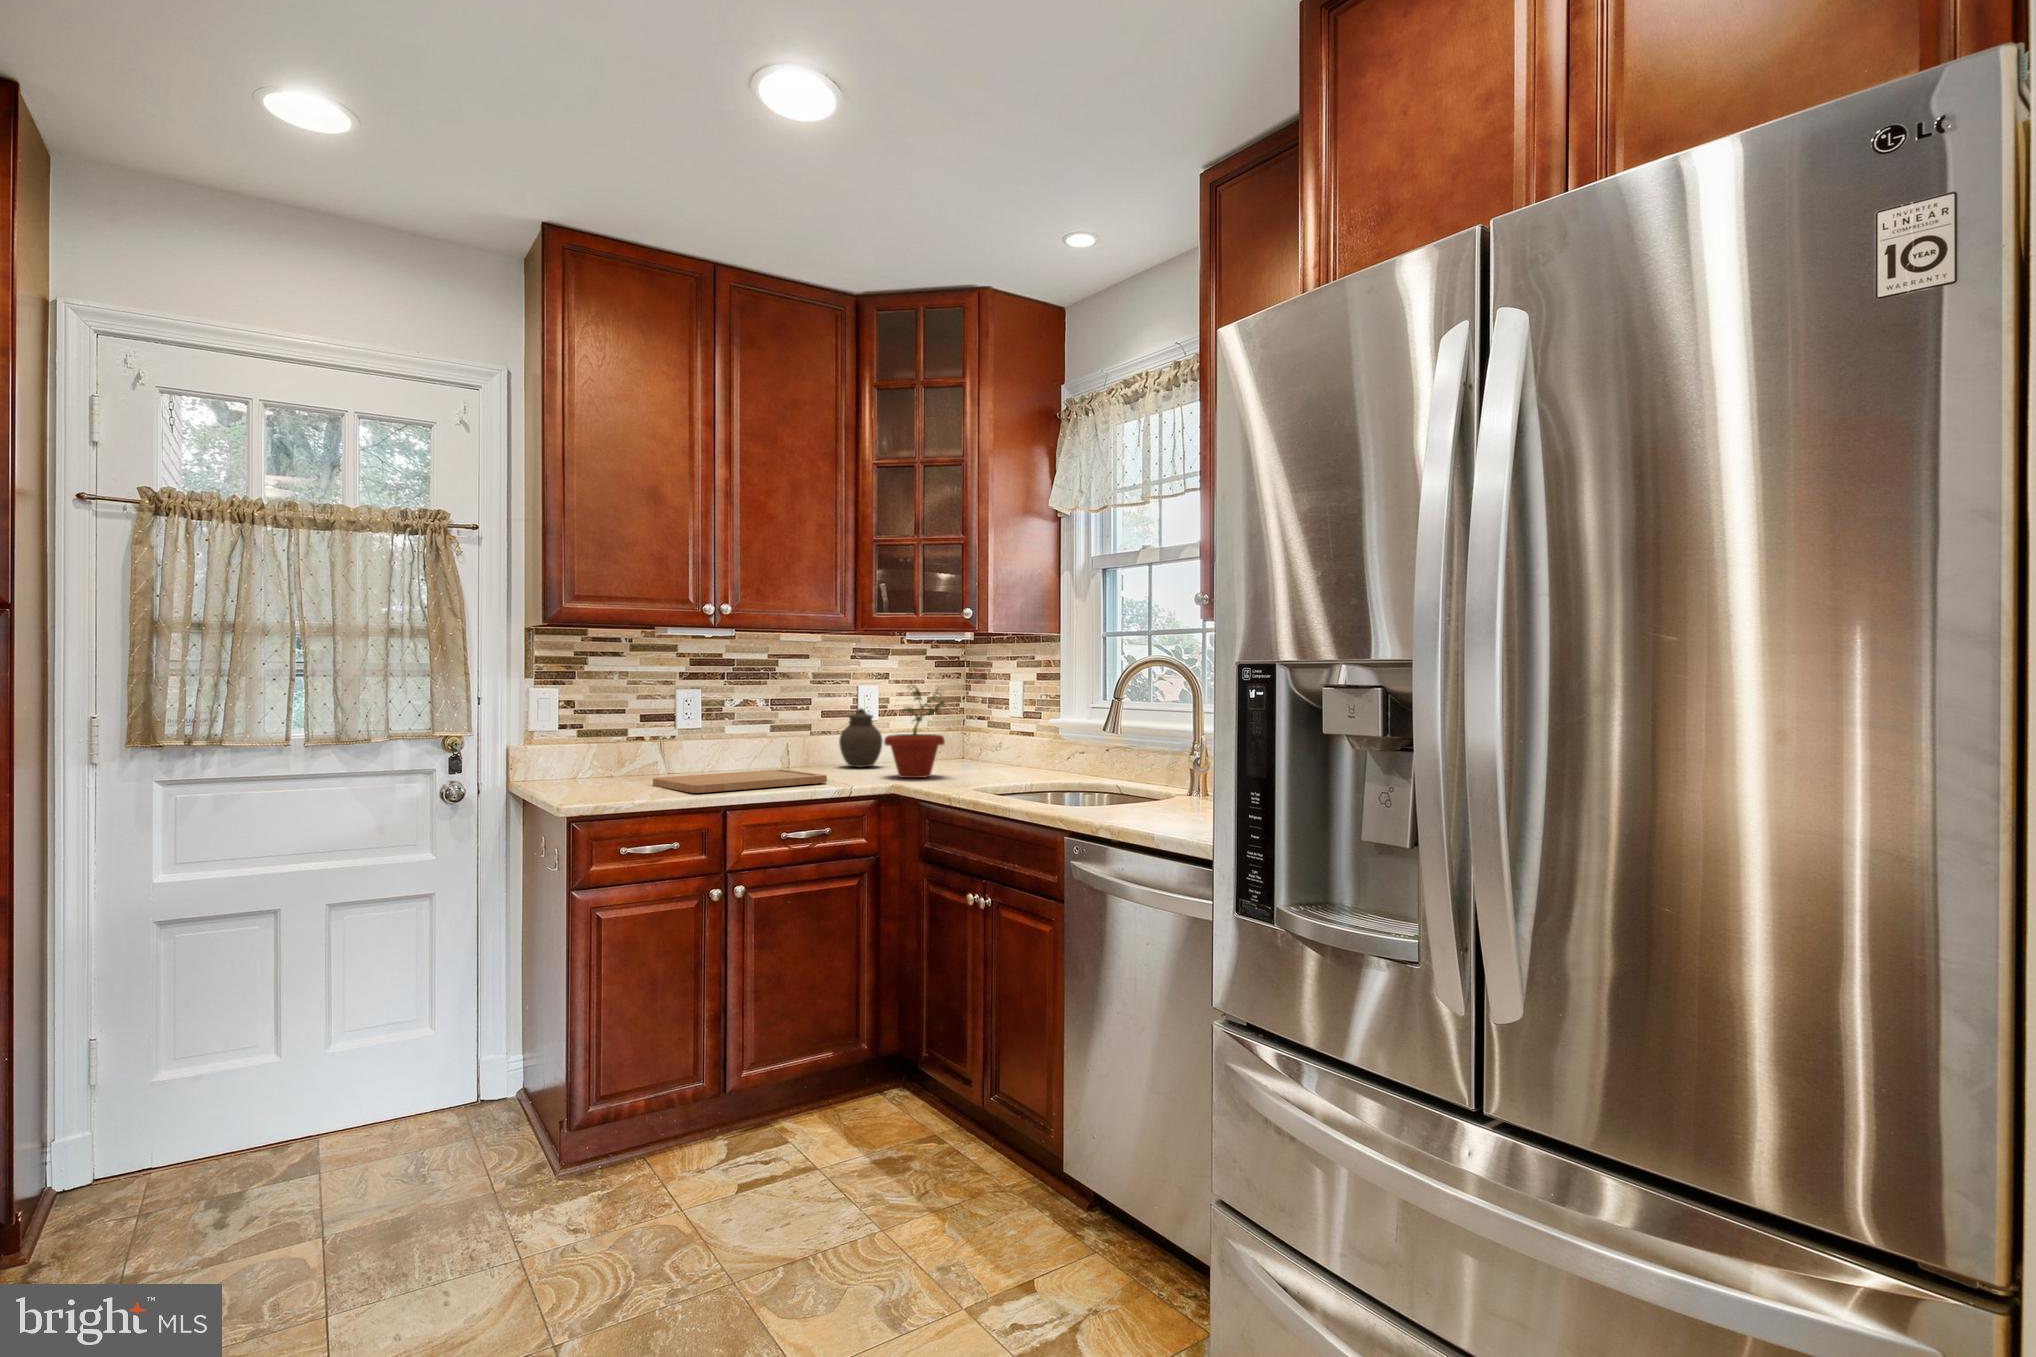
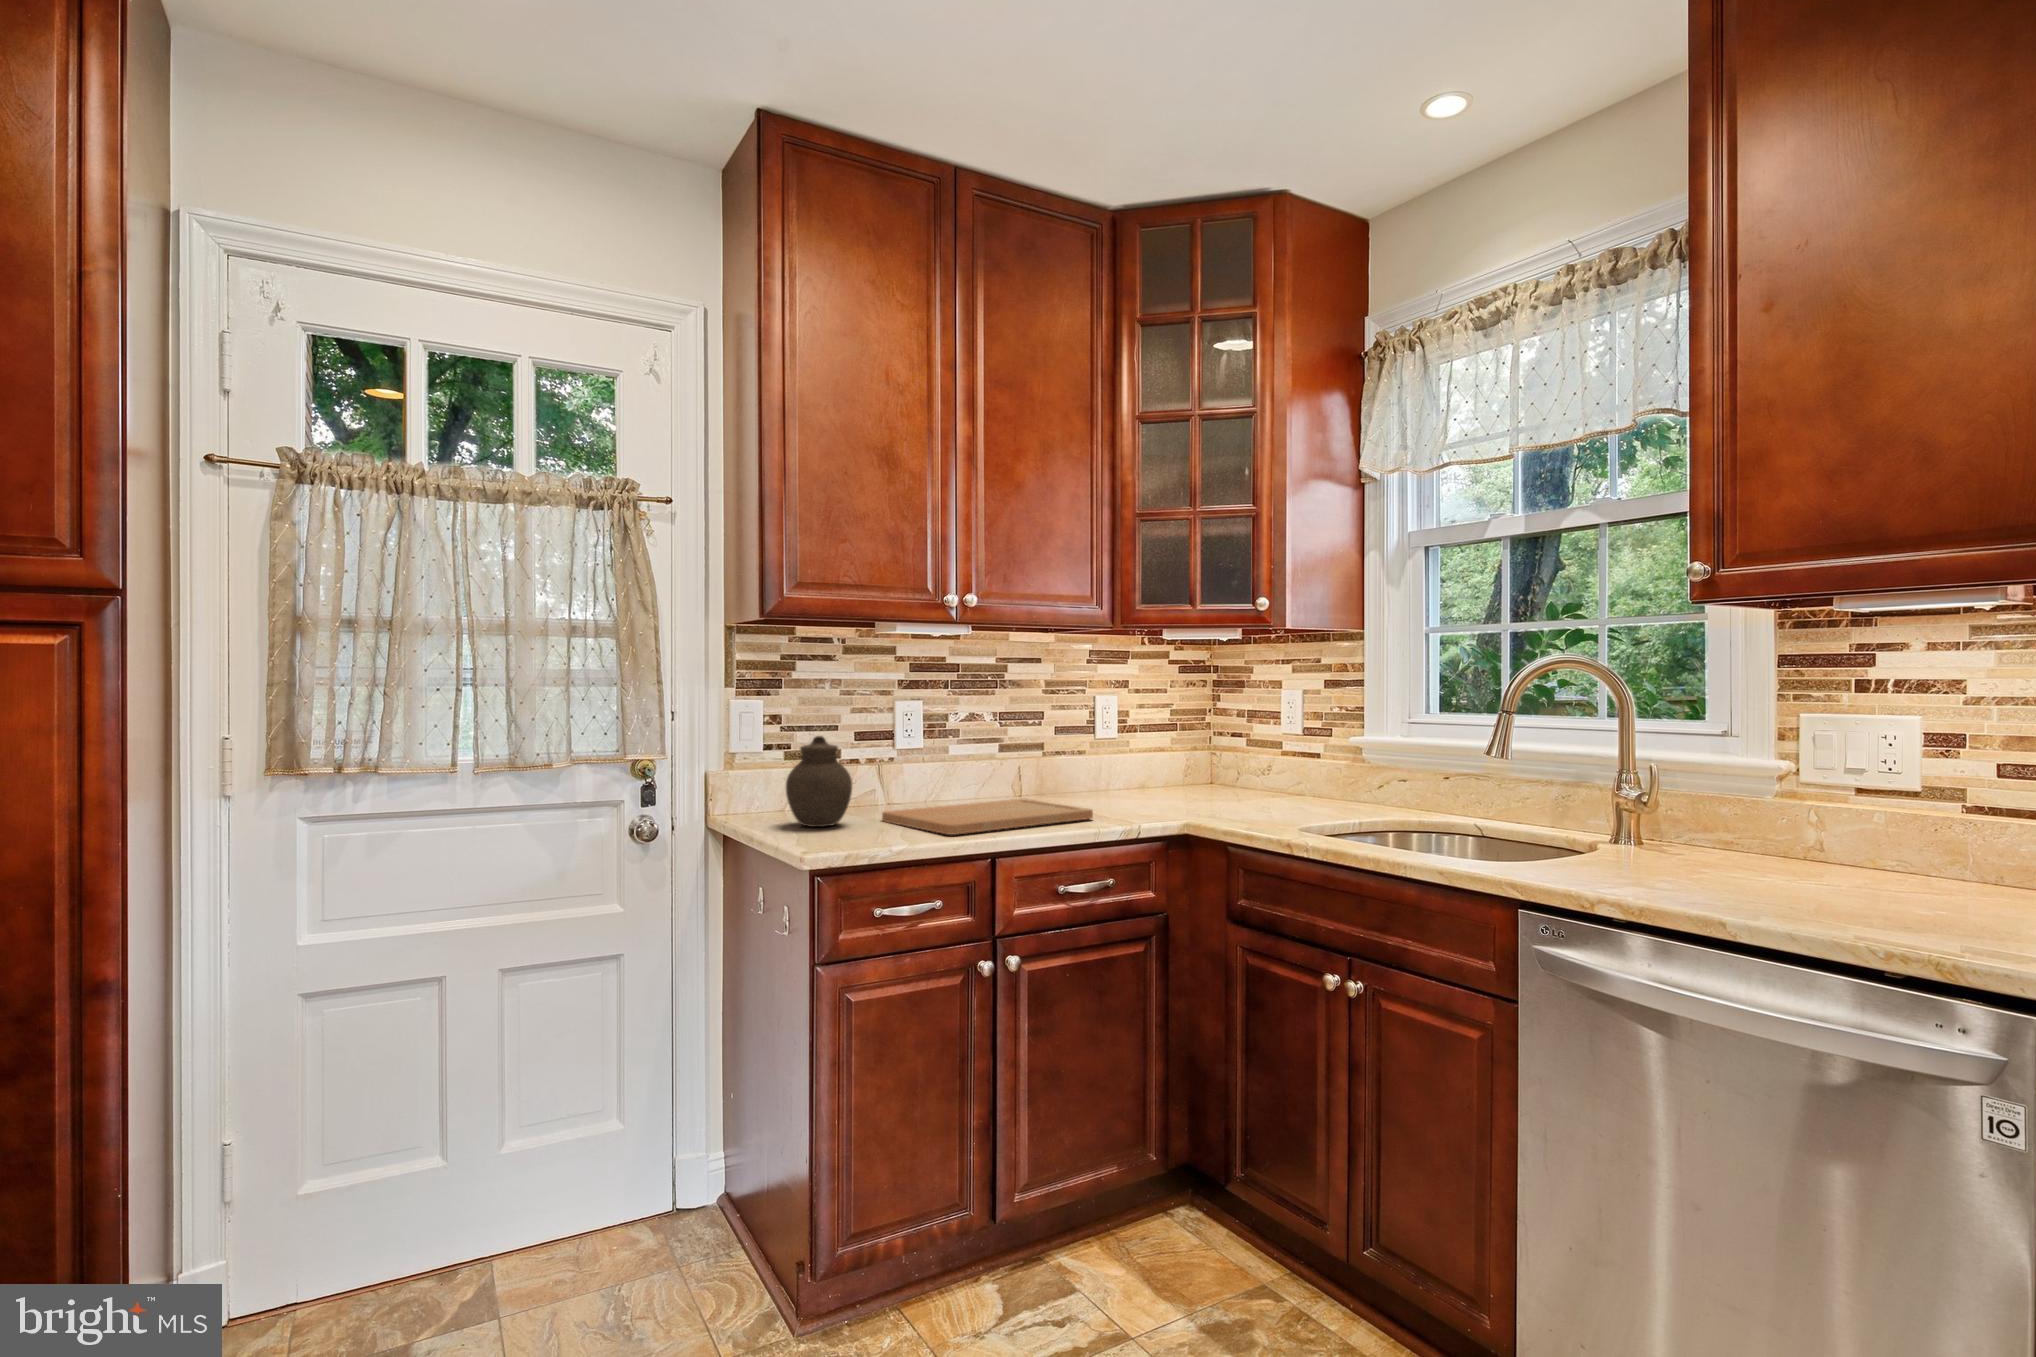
potted plant: present [884,684,945,778] -> none [1151,691,1232,812]
jar: present [839,709,883,767] -> present [786,736,852,827]

